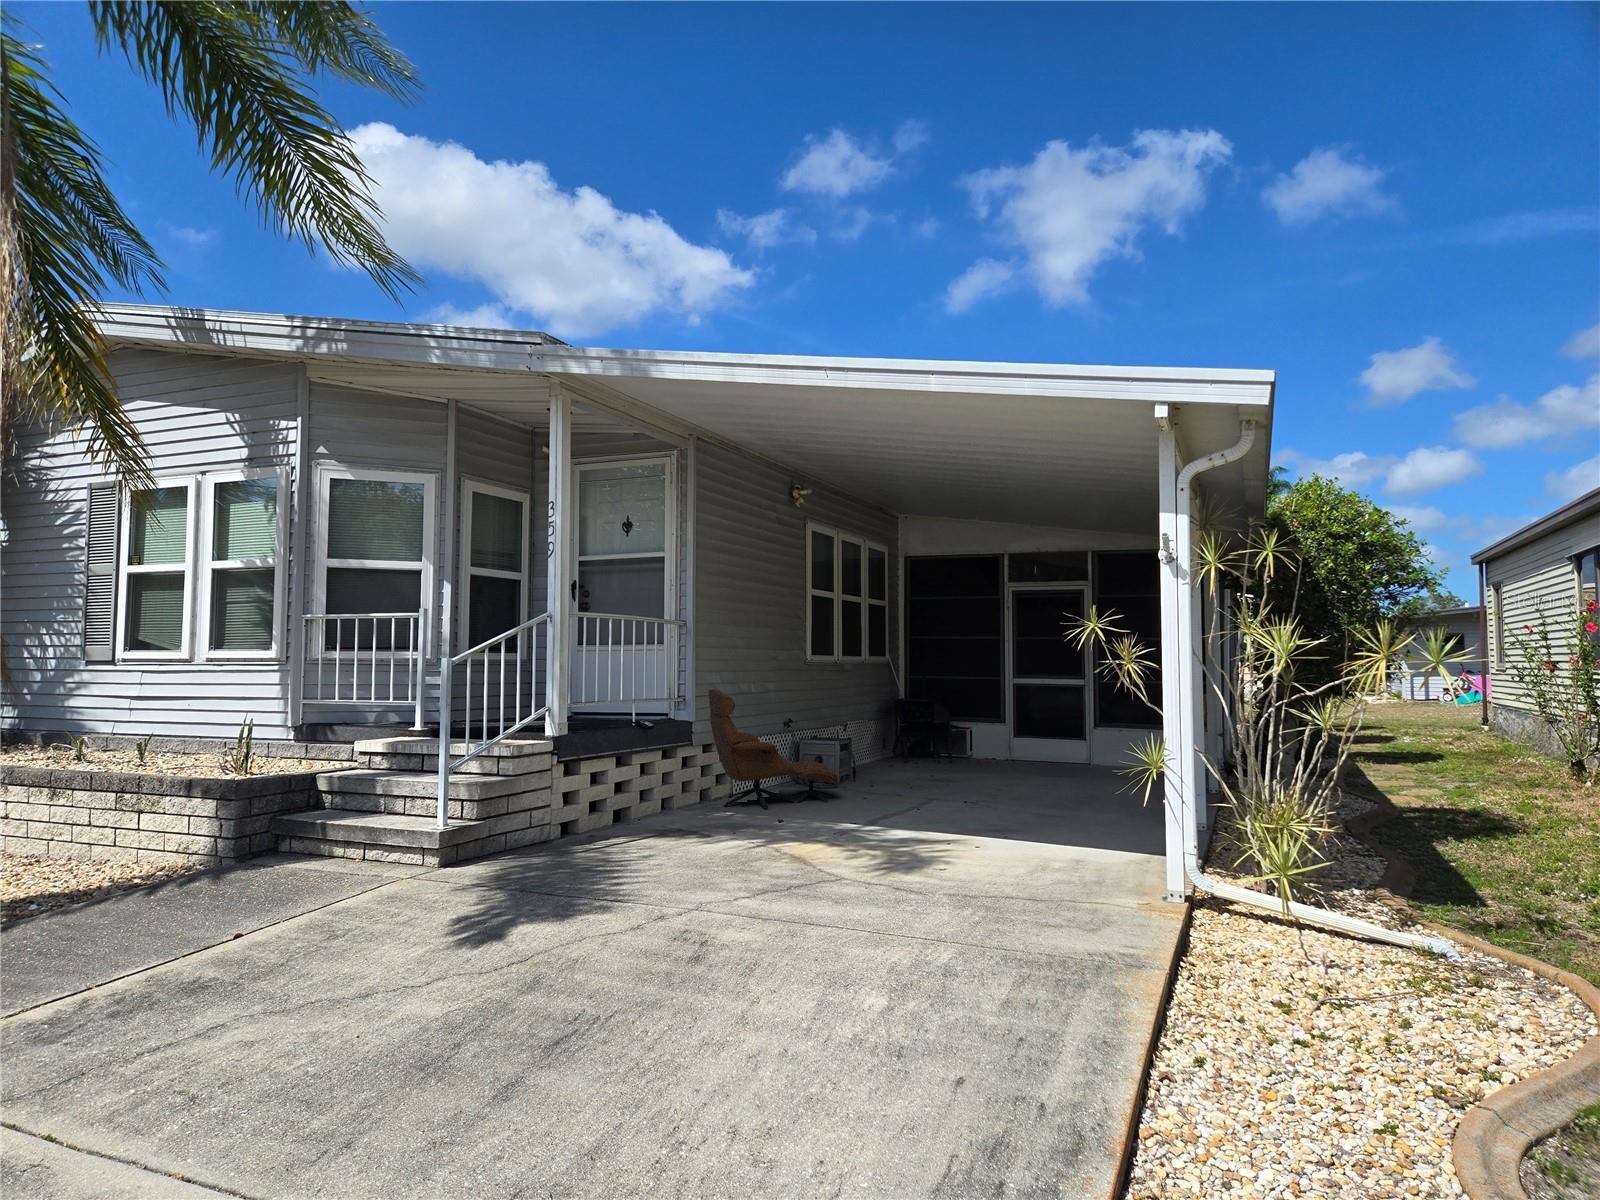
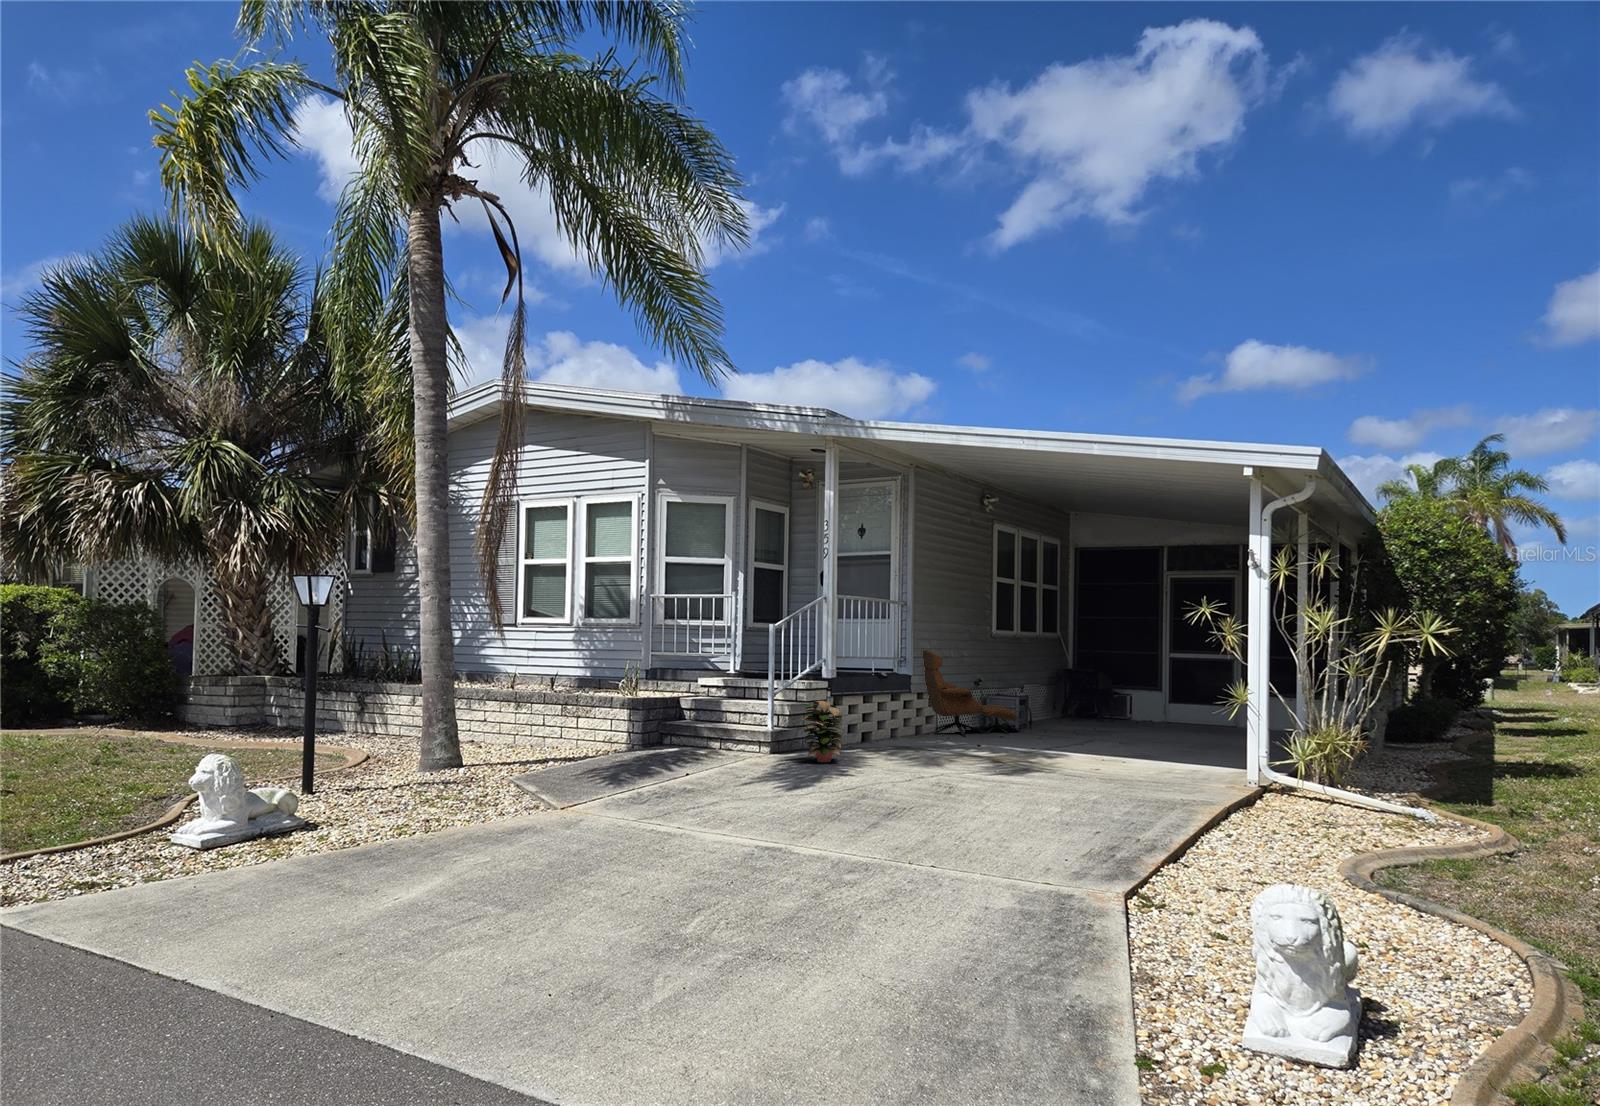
decorative plant: none [500,775,571,874] -> present [801,701,843,763]

